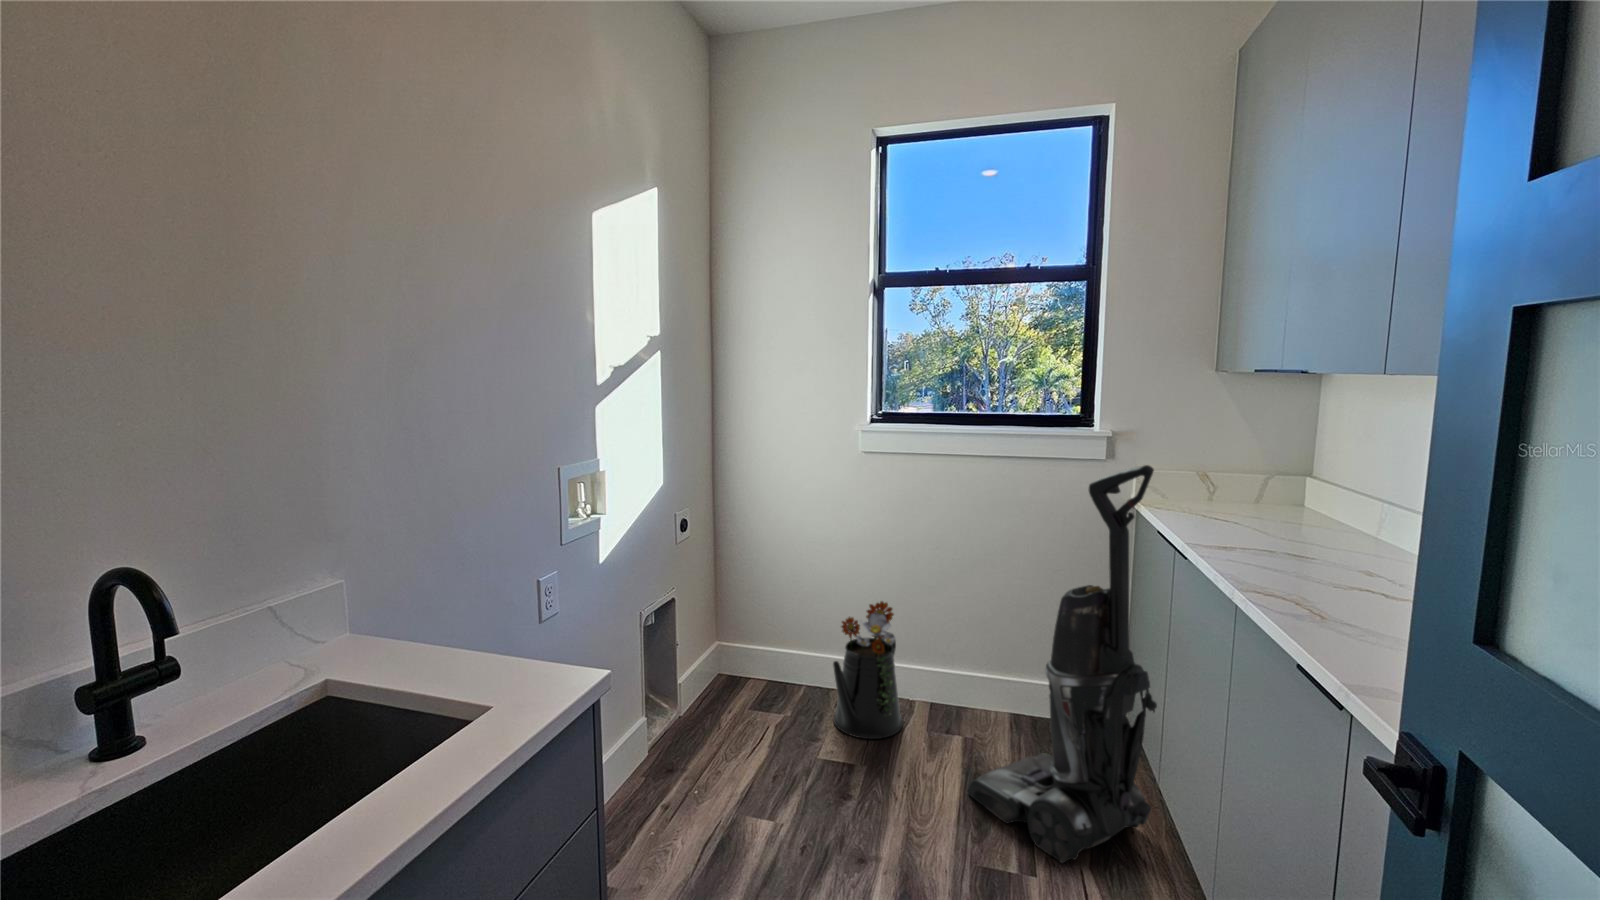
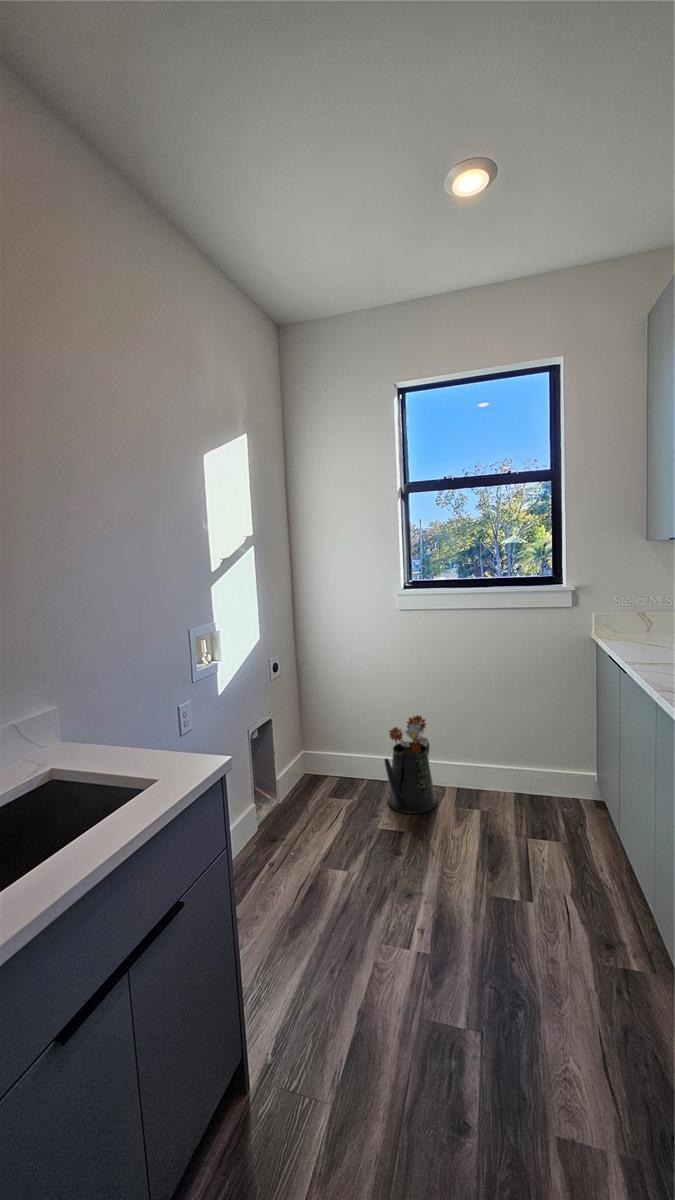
vacuum cleaner: present [968,465,1157,863] -> none [484,608,616,894]

